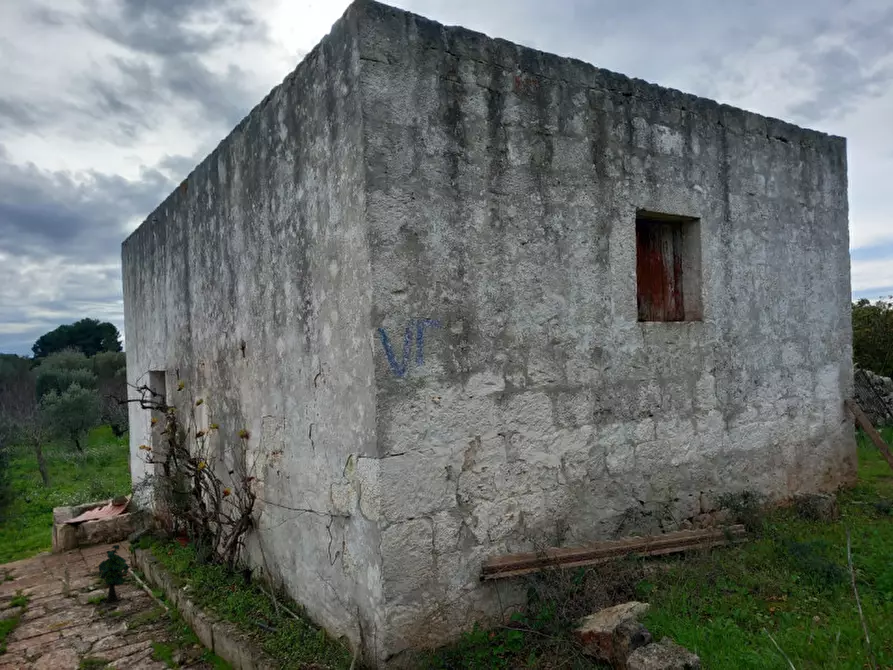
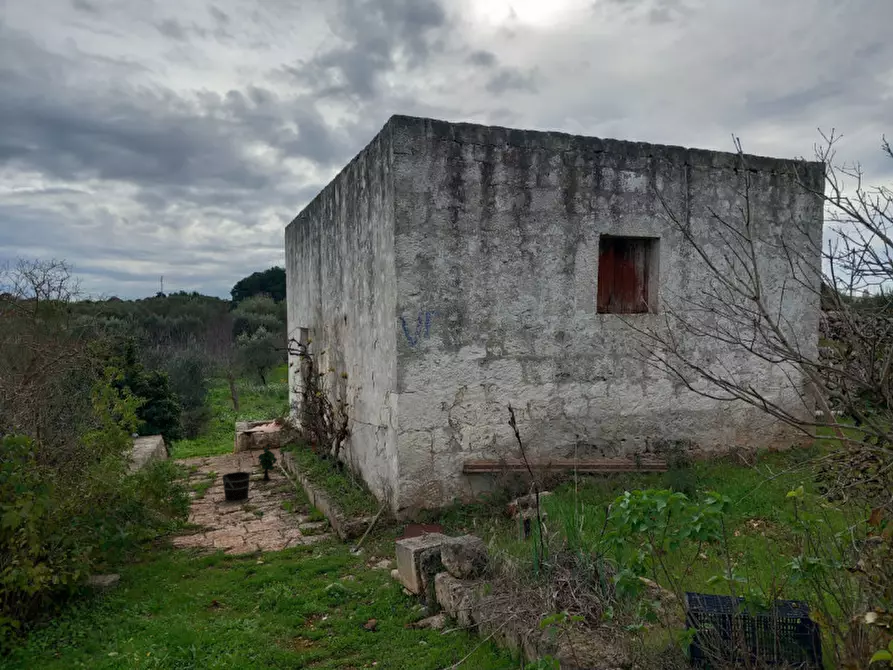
bucket: none [40,597,89,654] -> present [222,472,250,502]

